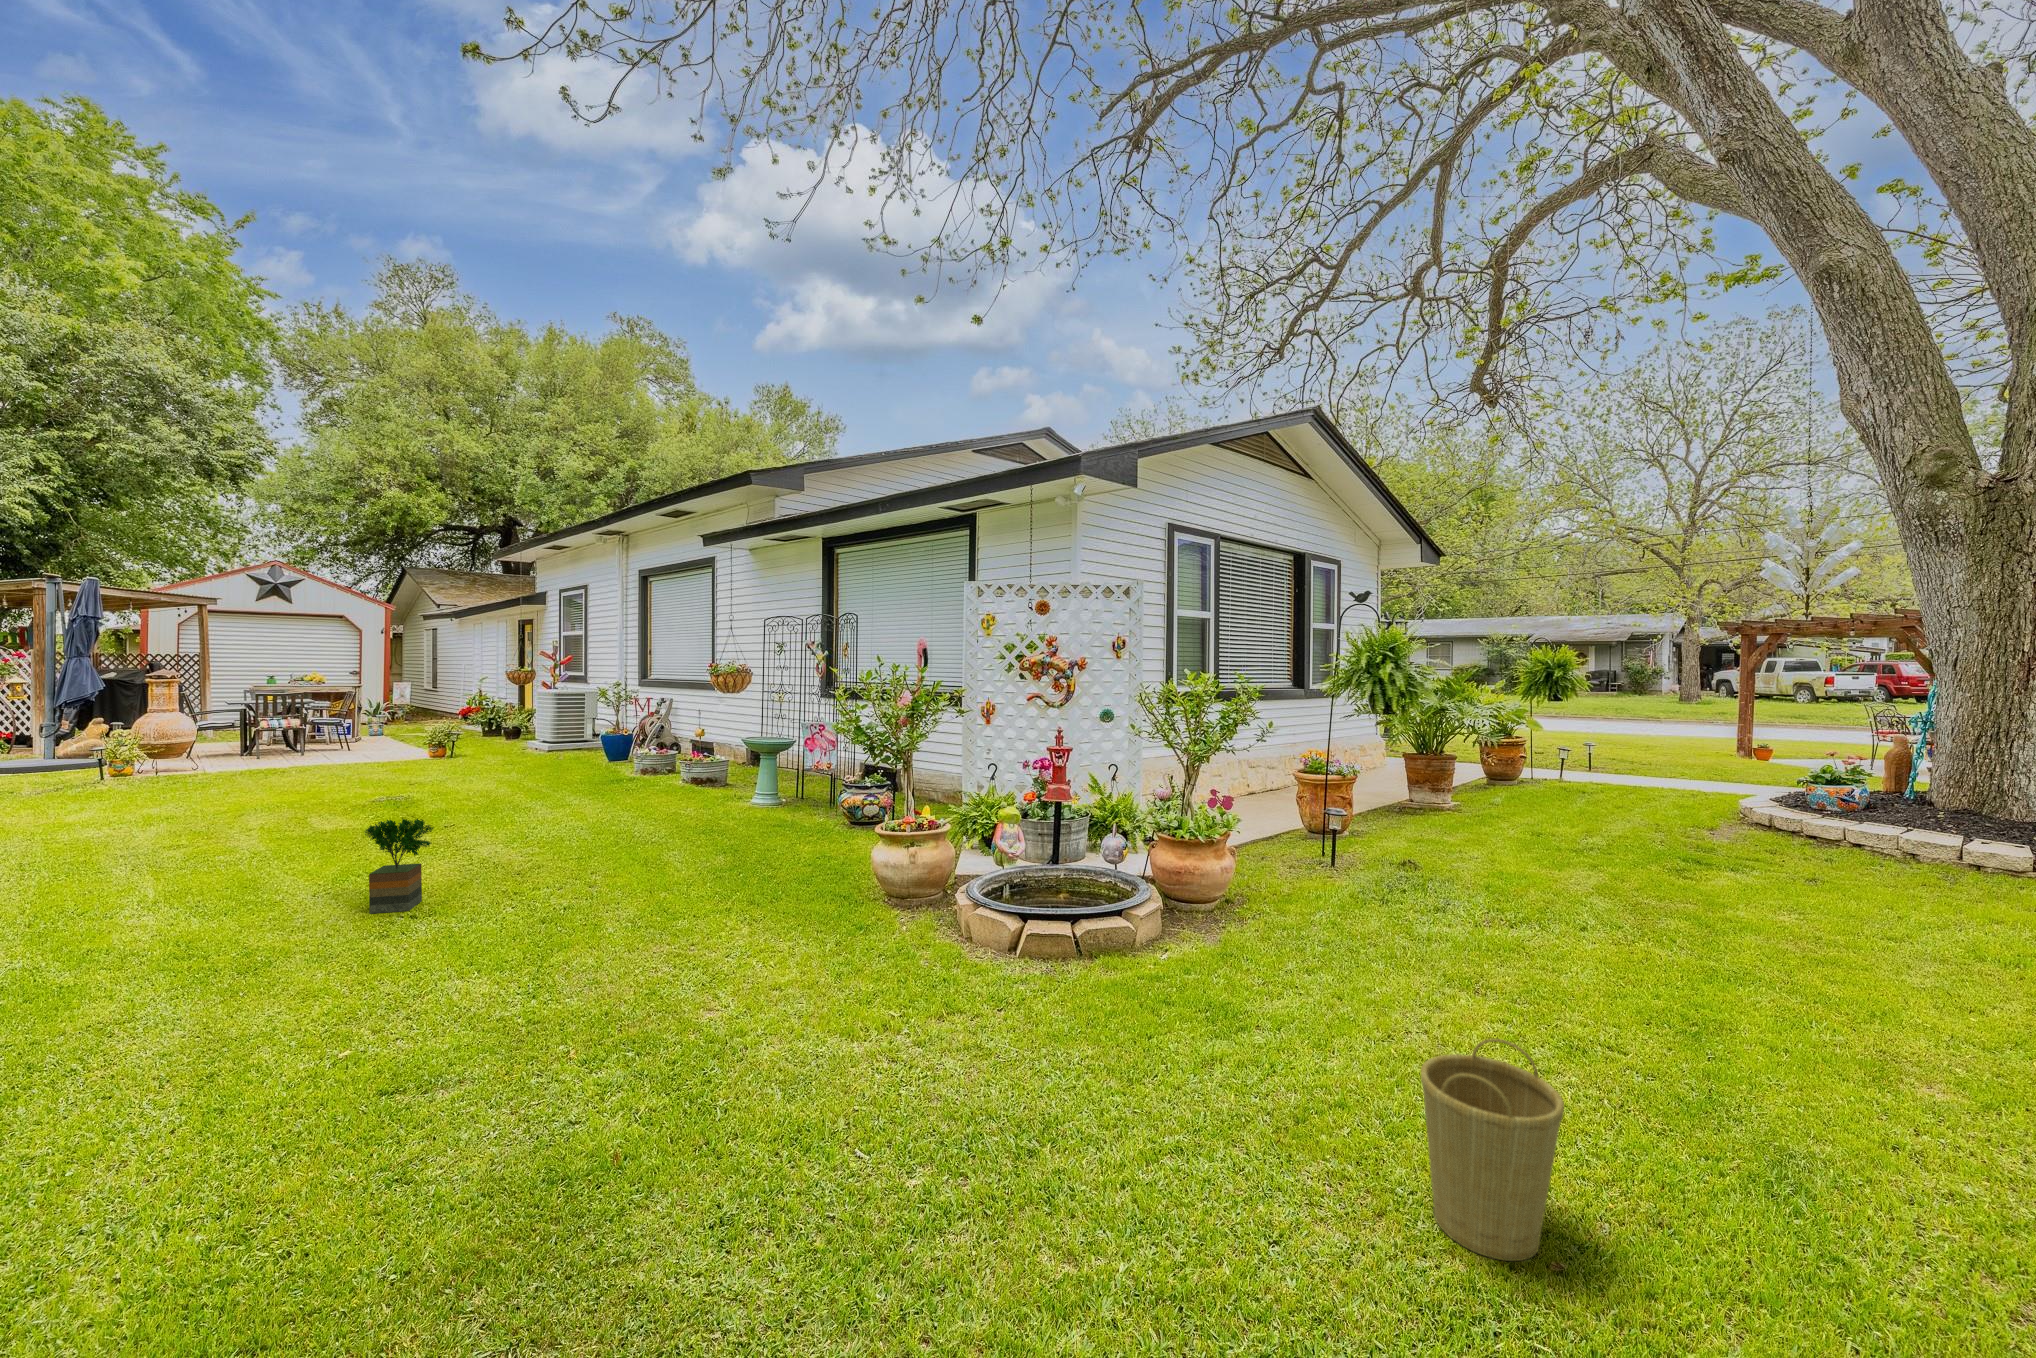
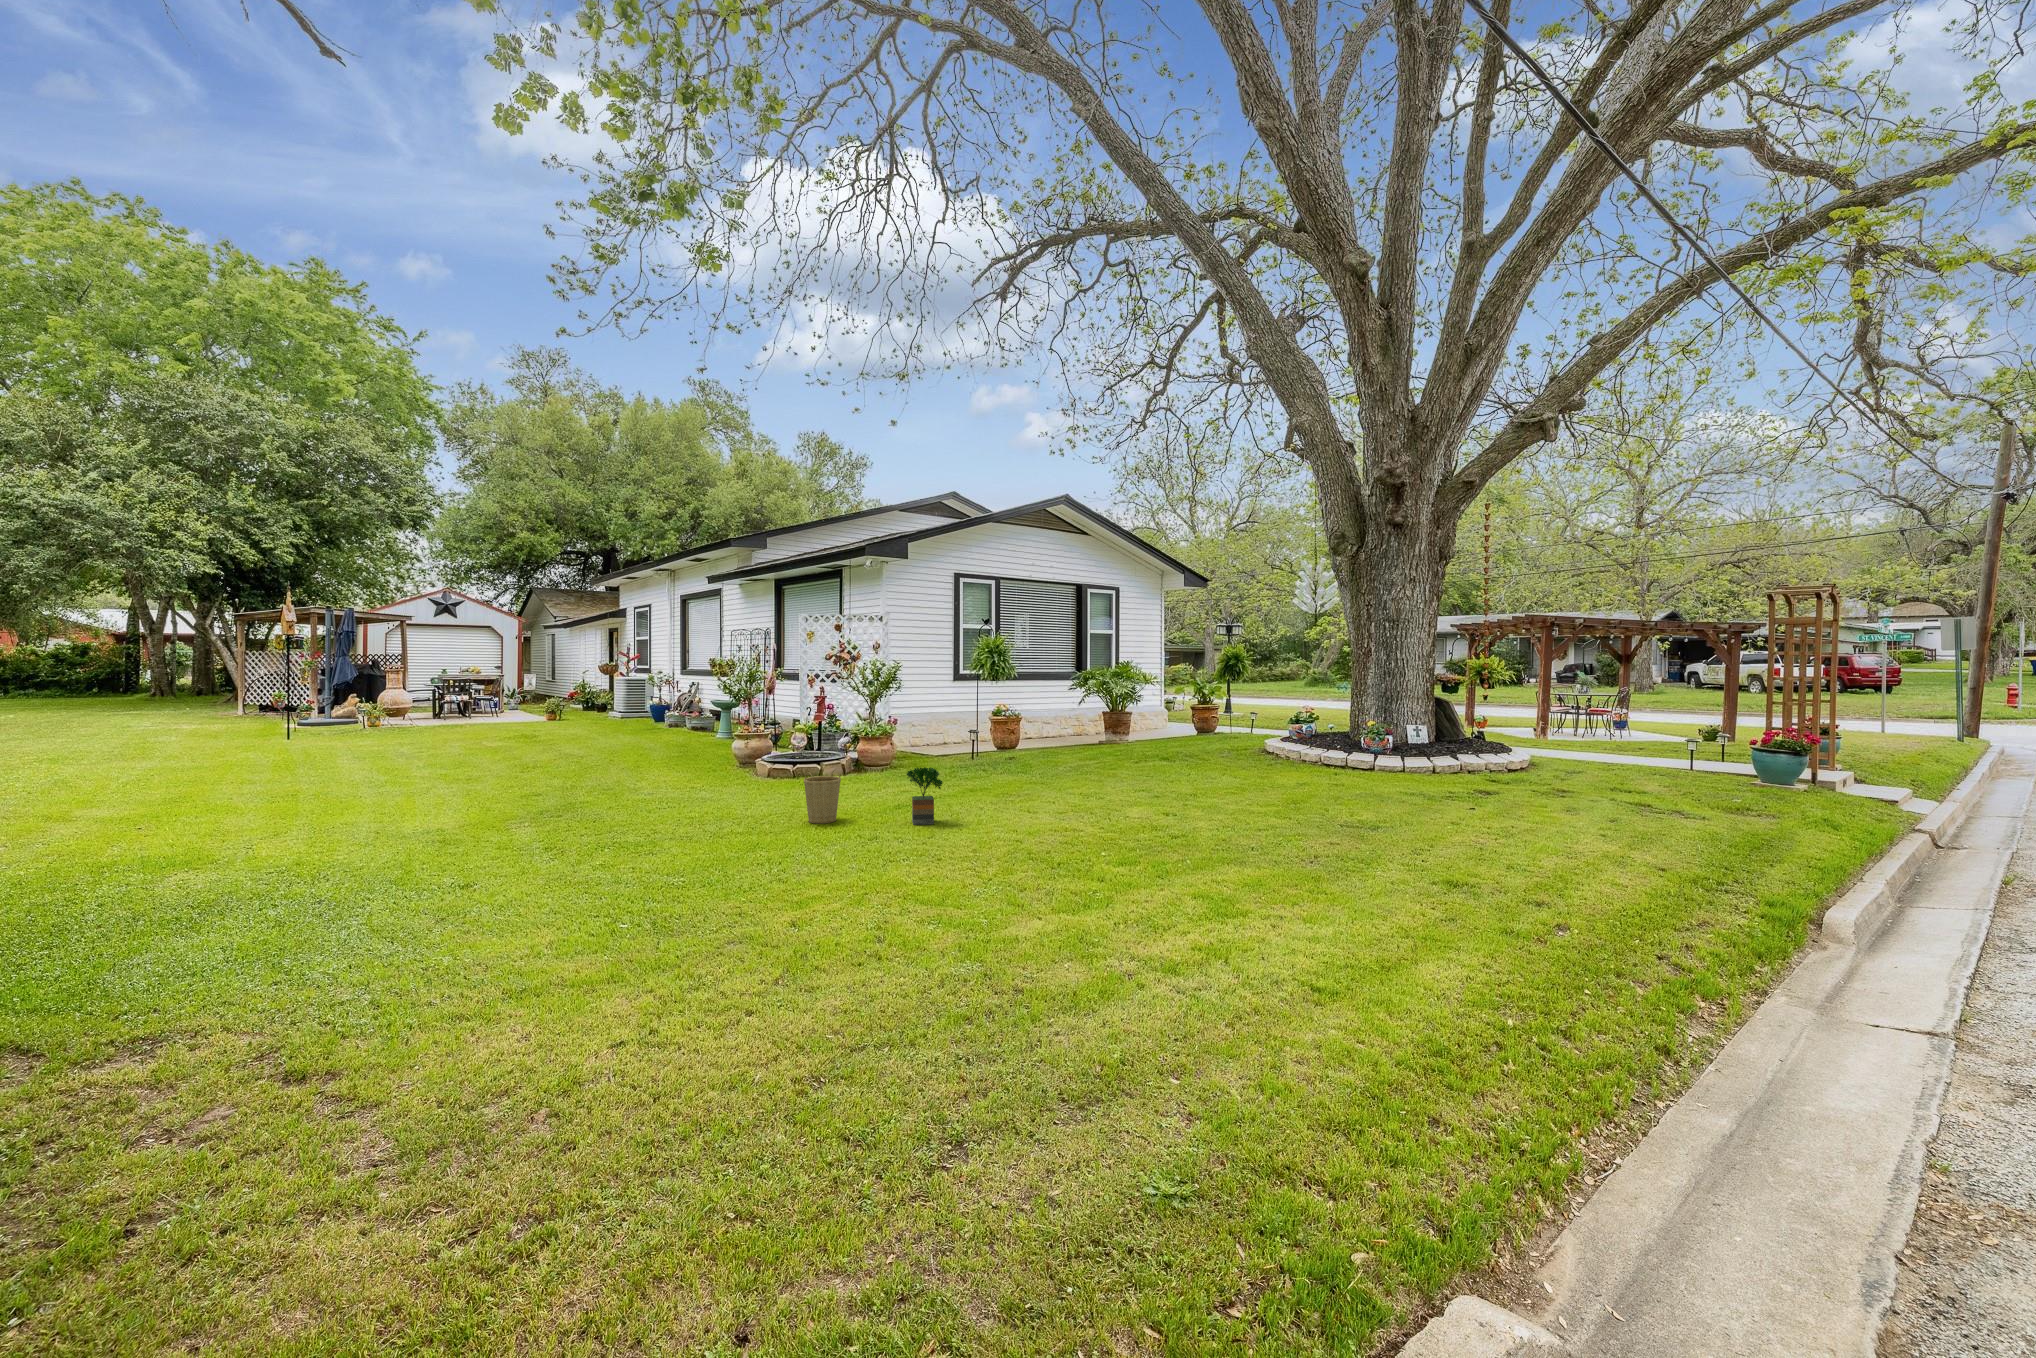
potted tree: present [365,819,433,914] -> present [906,767,943,825]

